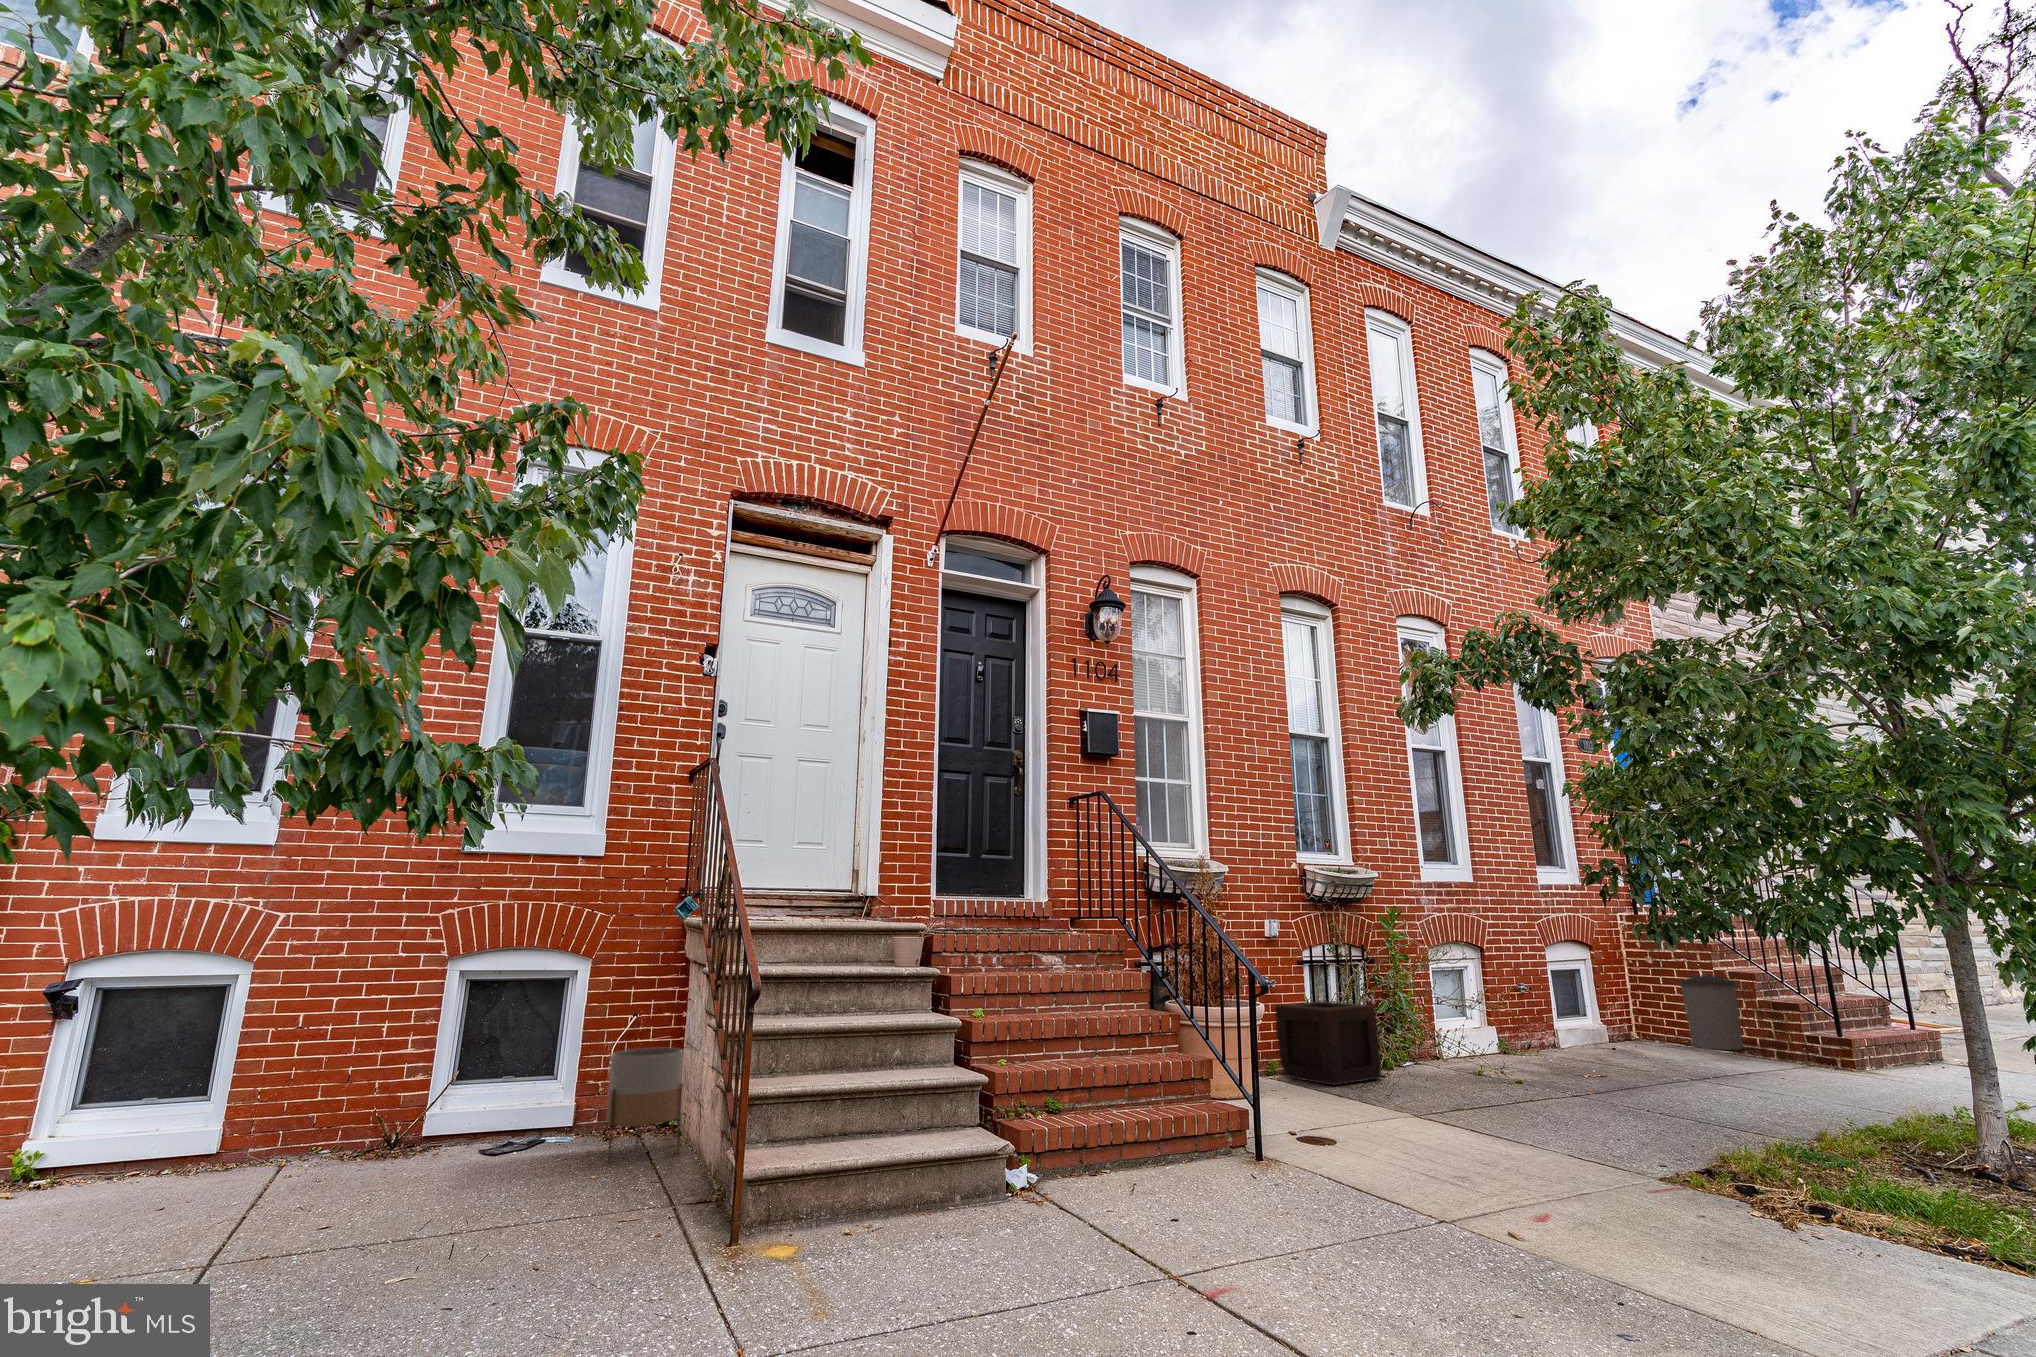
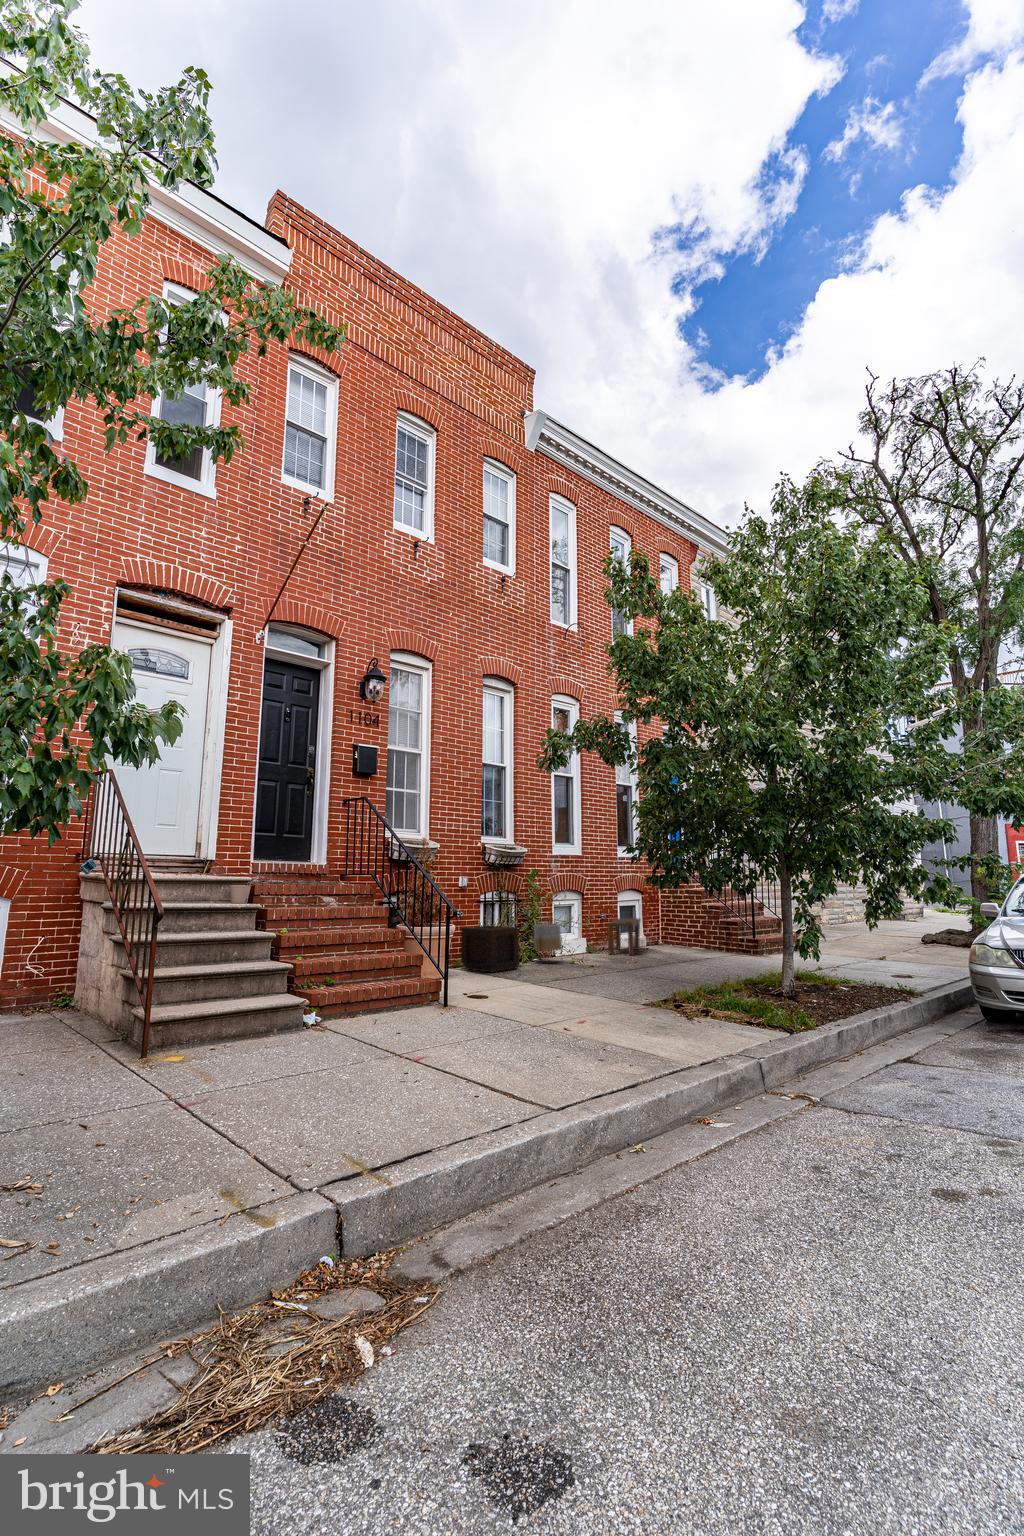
trash can: present [1679,974,1743,1050] -> none [685,909,712,950]
bench: none [1533,989,1598,1057] -> present [607,918,641,955]
planter: present [606,1047,684,1162] -> present [534,924,562,951]

